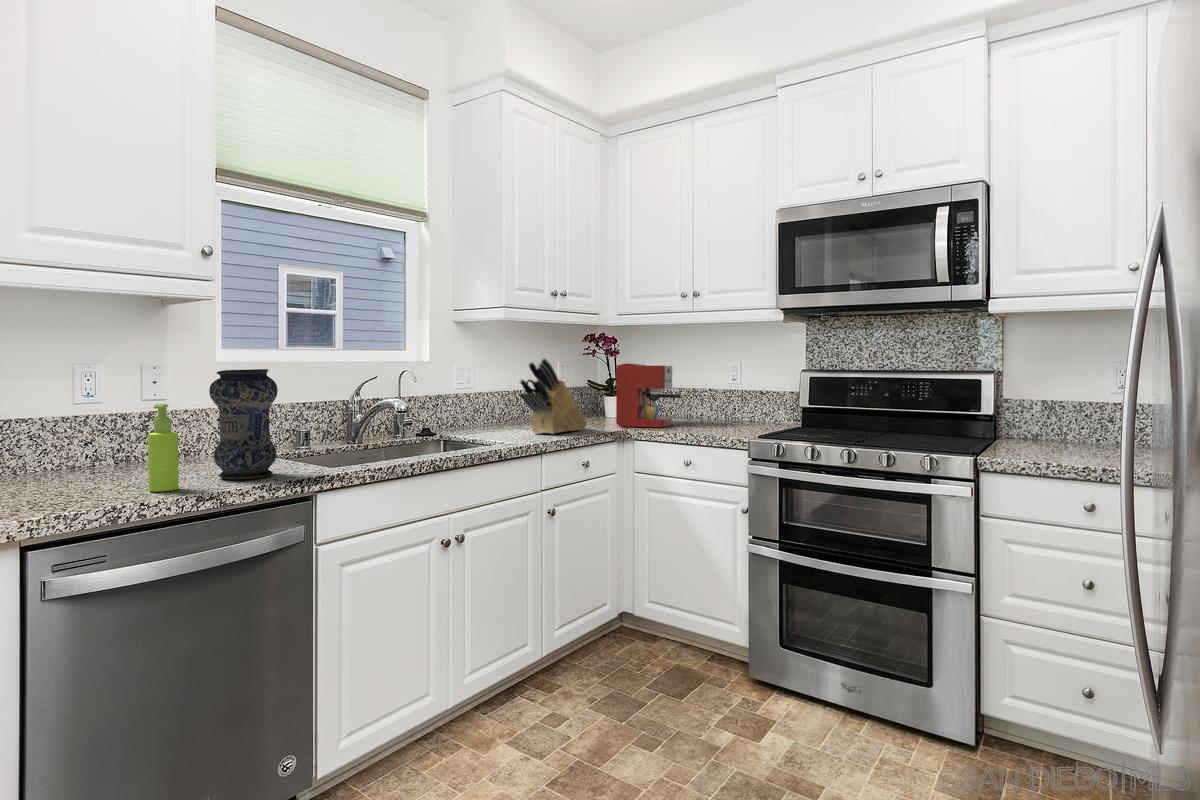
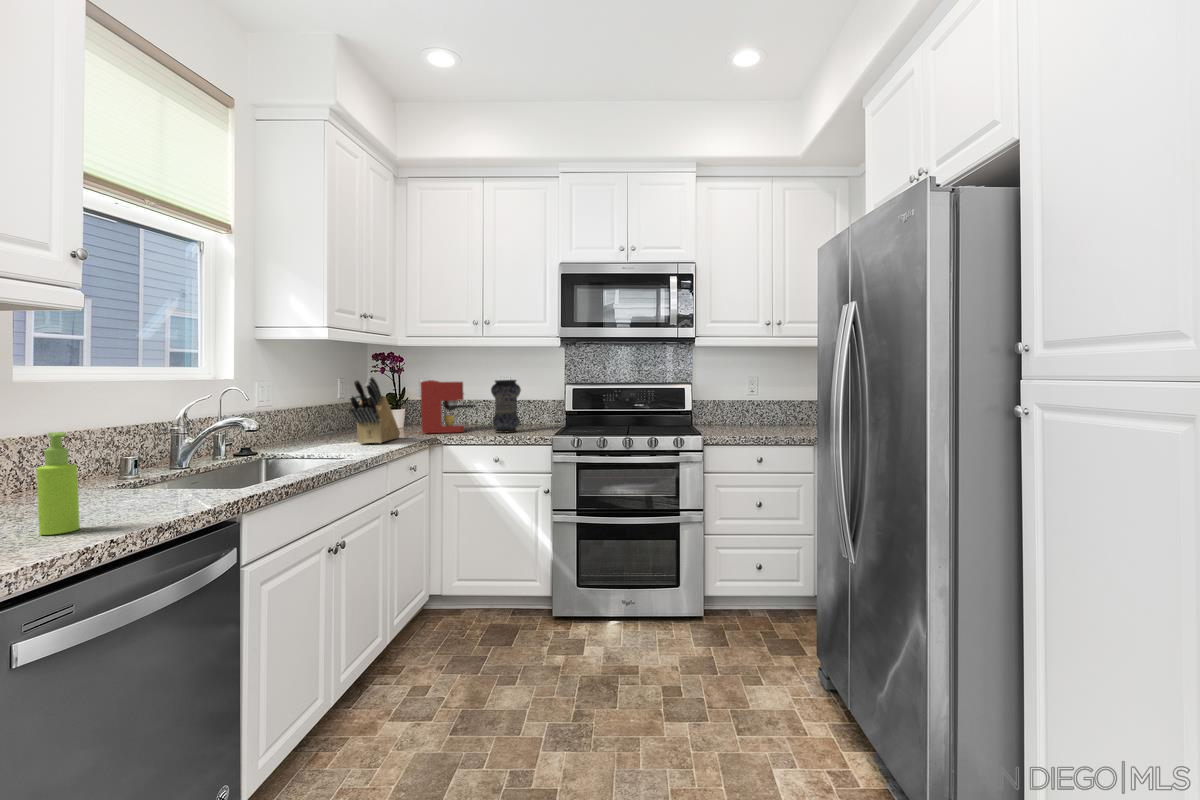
vase: present [209,369,278,479] -> present [491,380,521,433]

